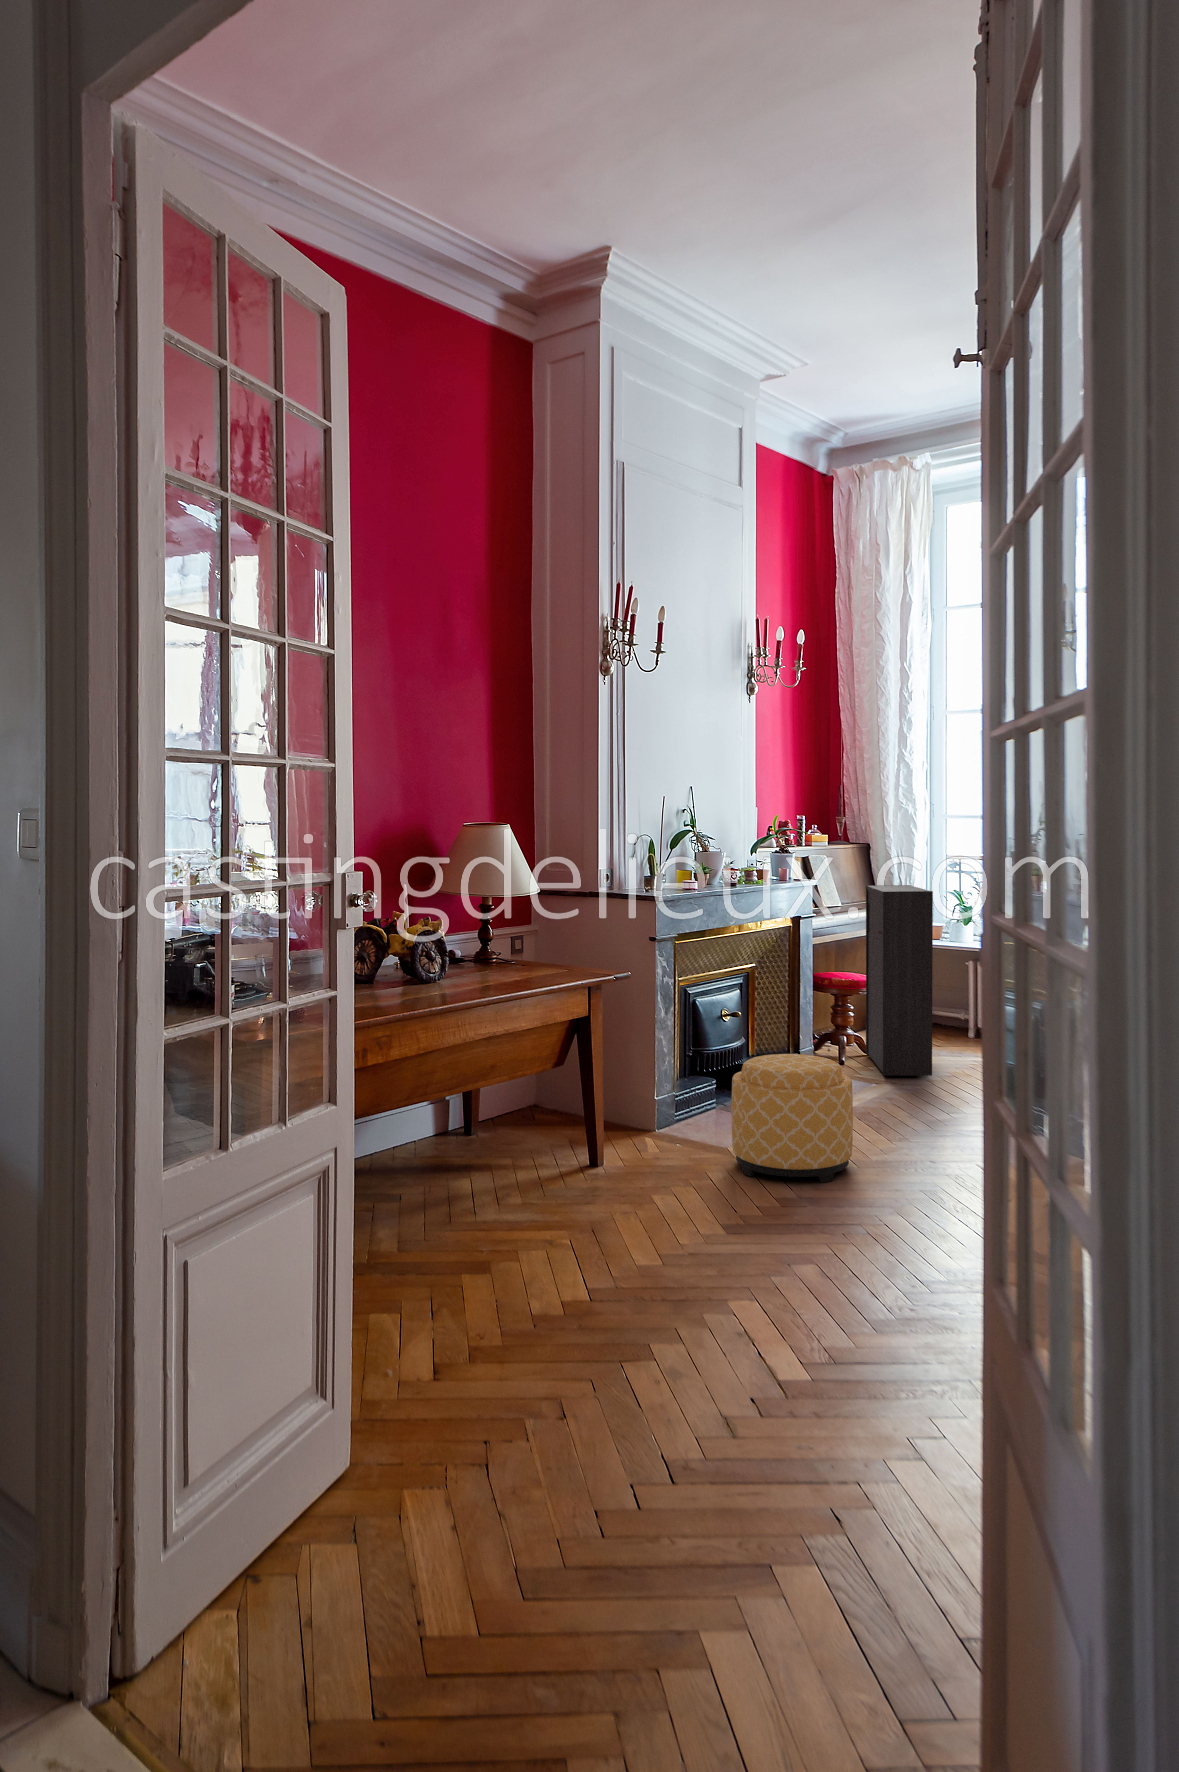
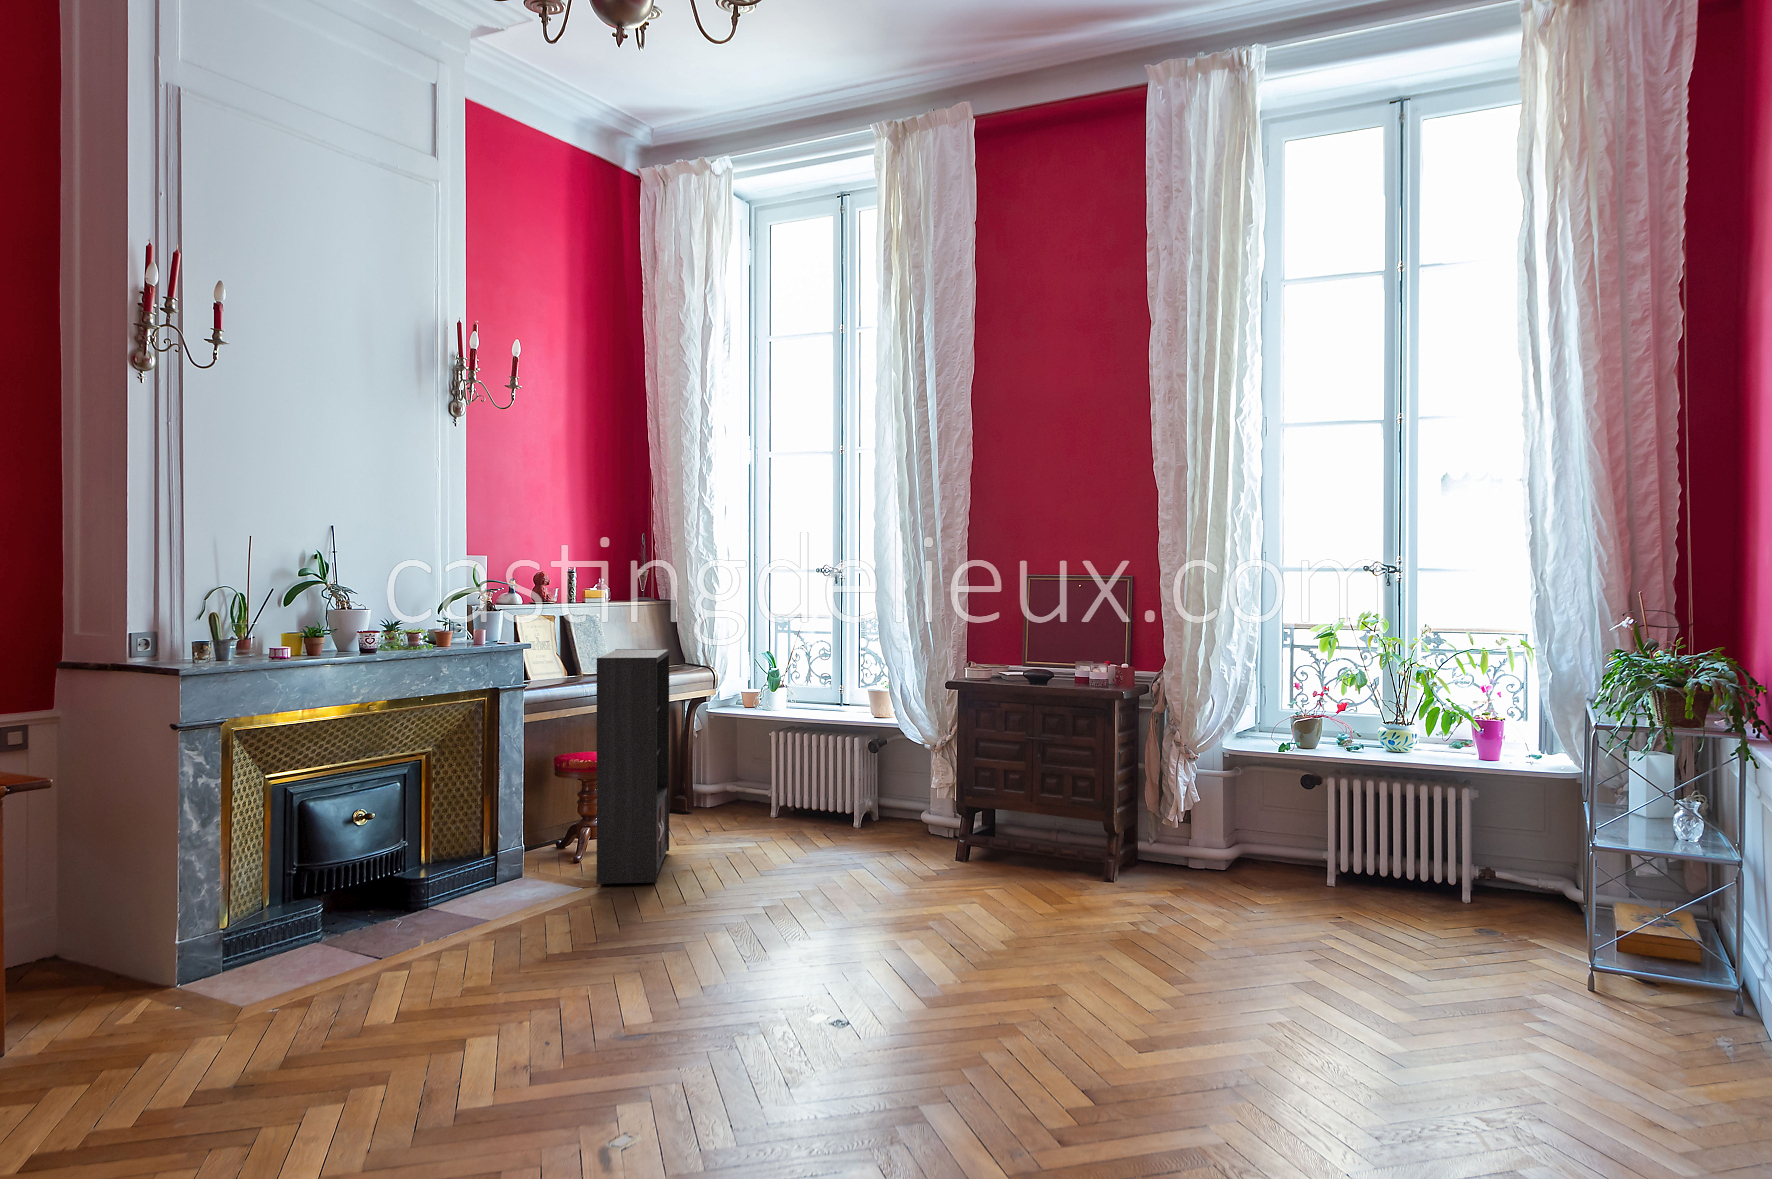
ottoman: present [732,1054,853,1183] -> none [197,883,382,1072]

